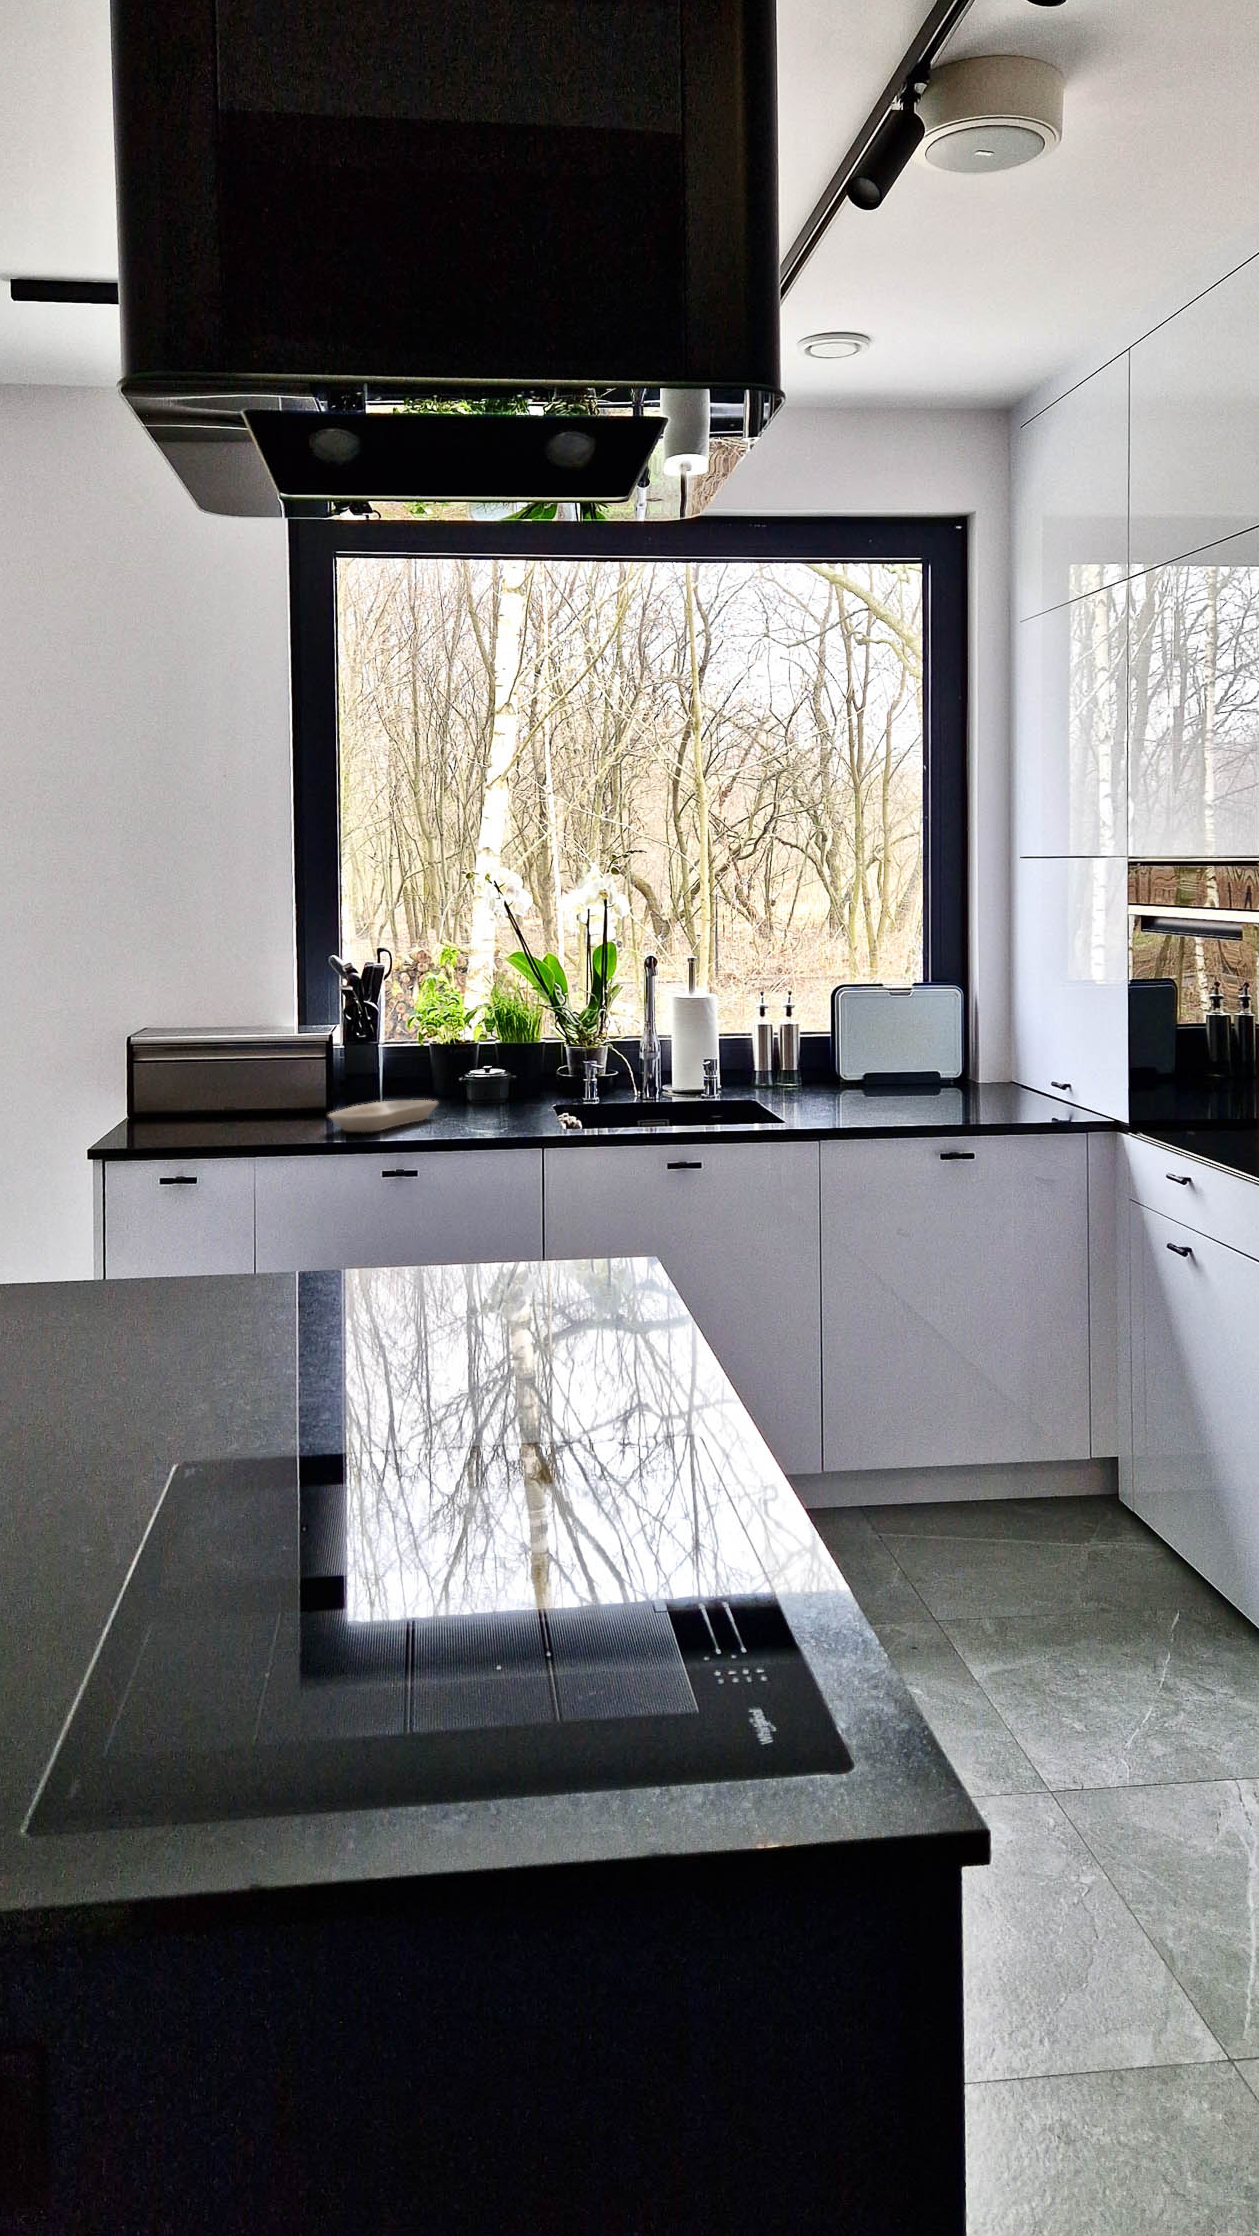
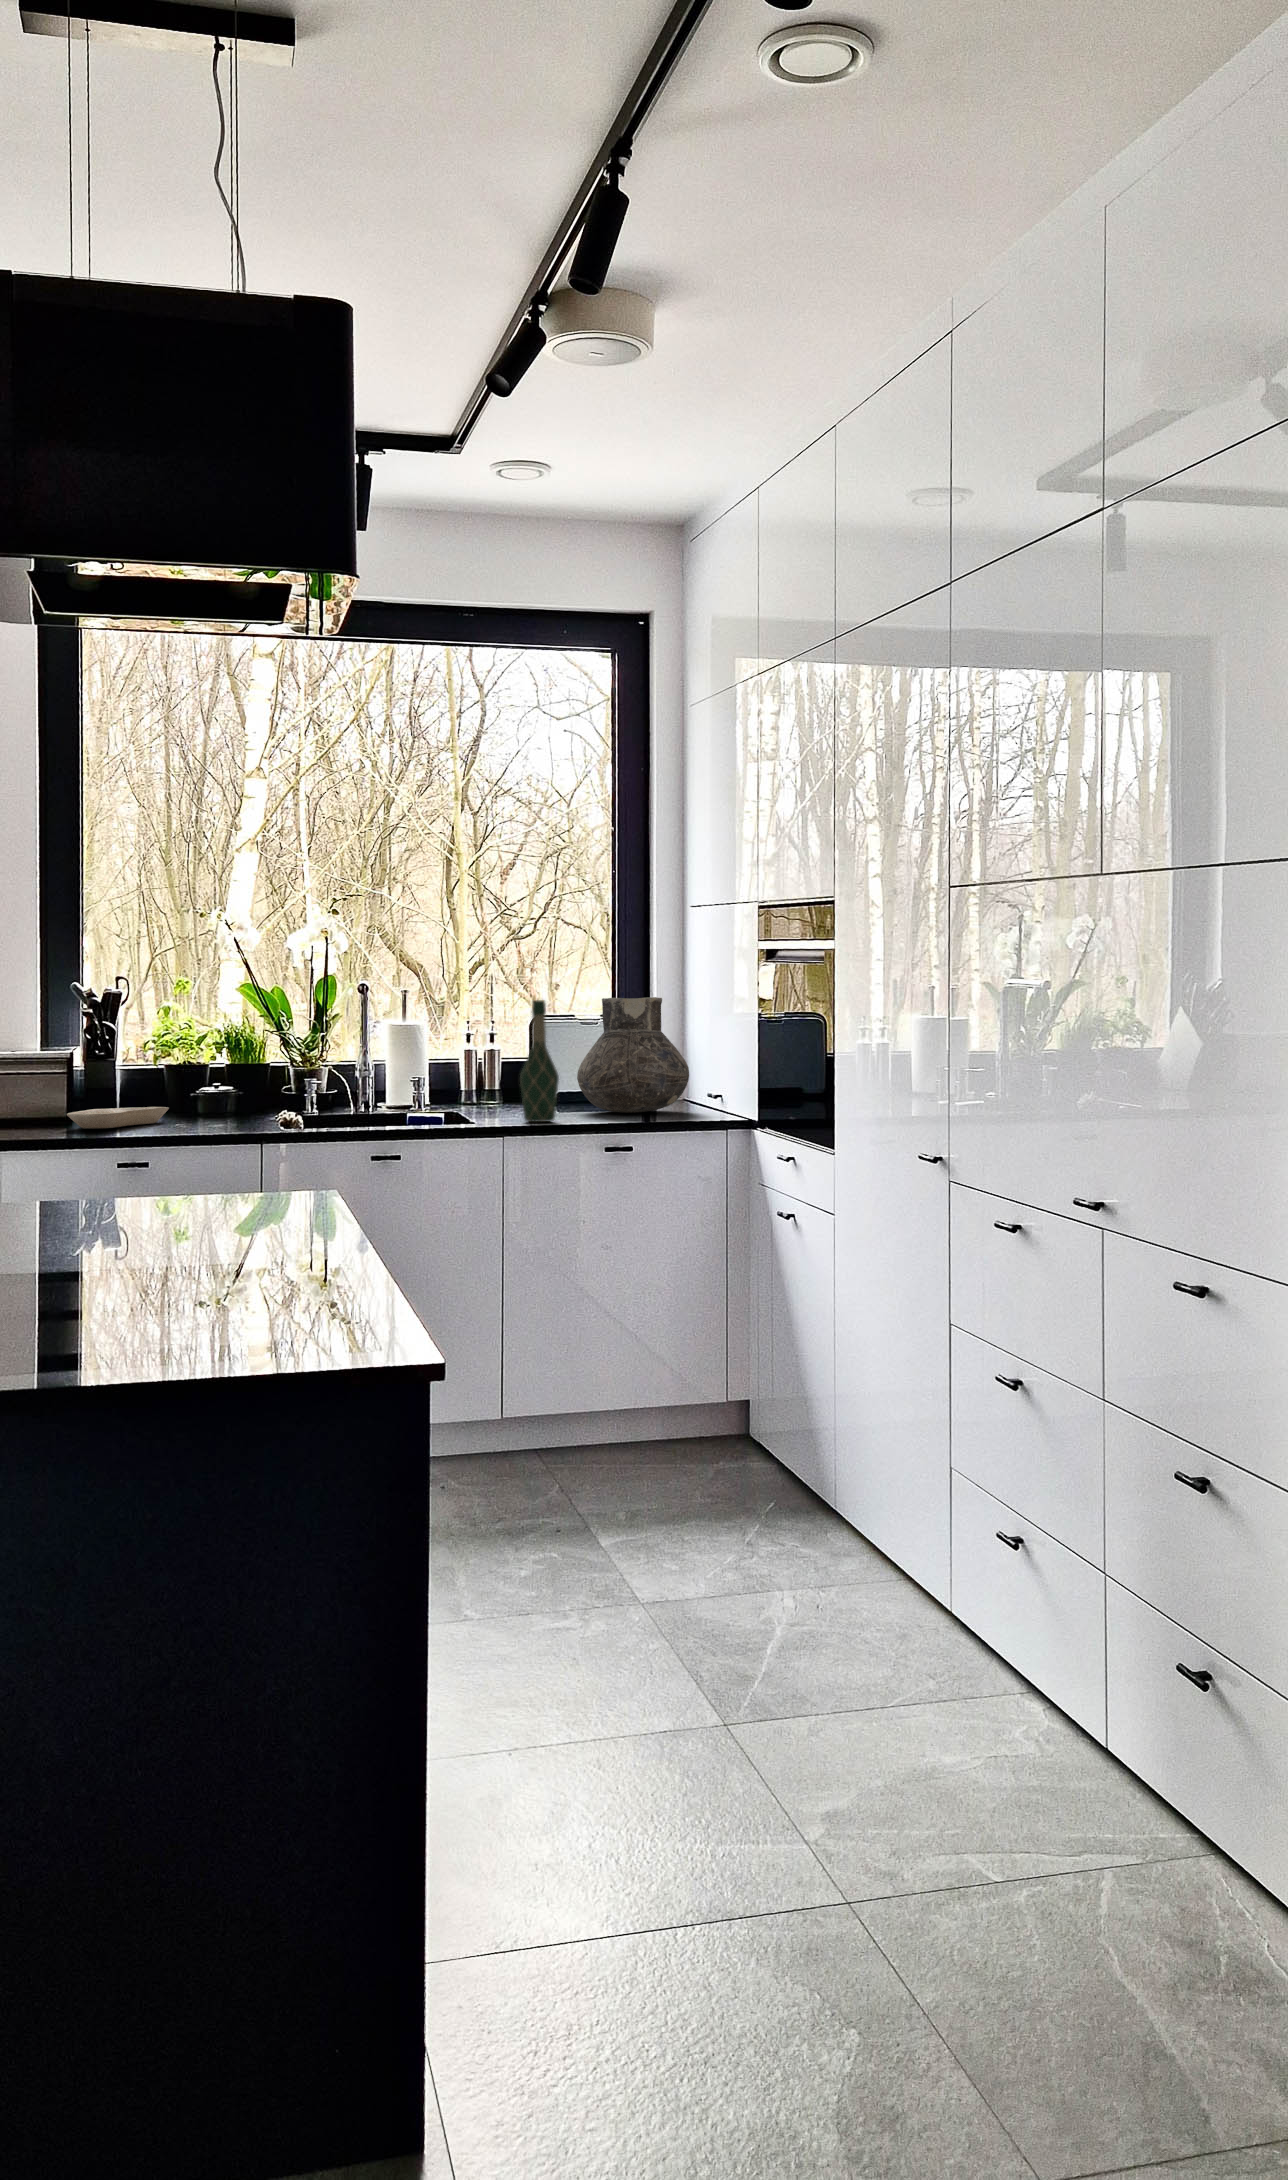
vase: none [896,969,1028,1105] -> present [577,997,689,1113]
wine bottle: none [838,979,884,1122] -> present [520,1000,559,1122]

